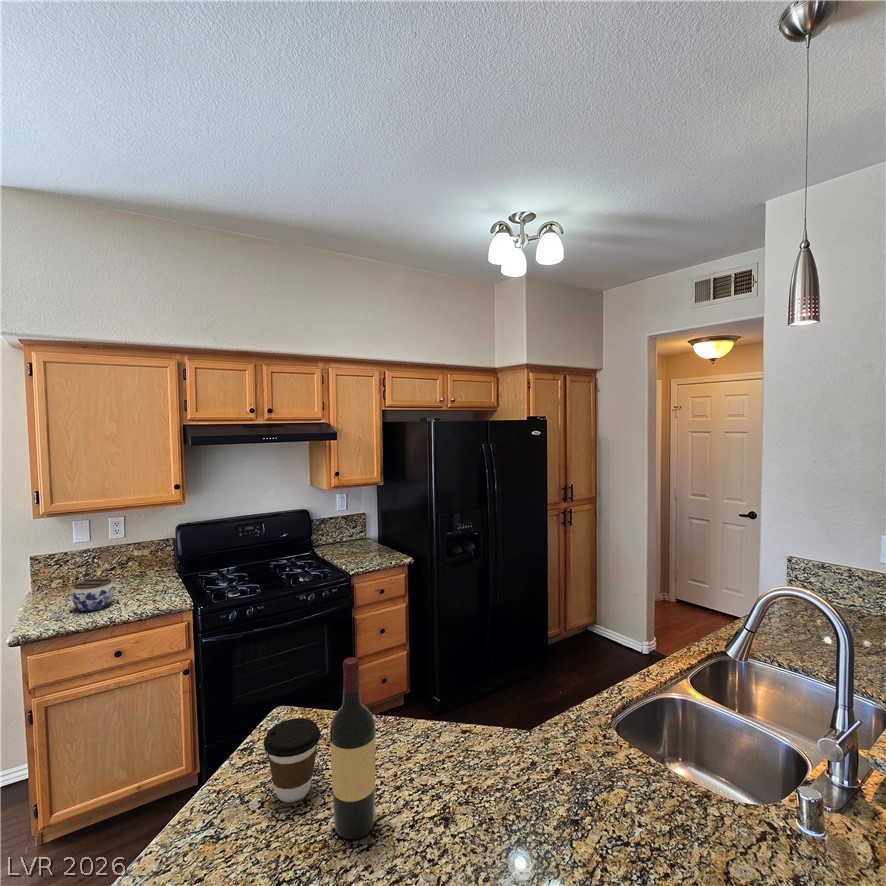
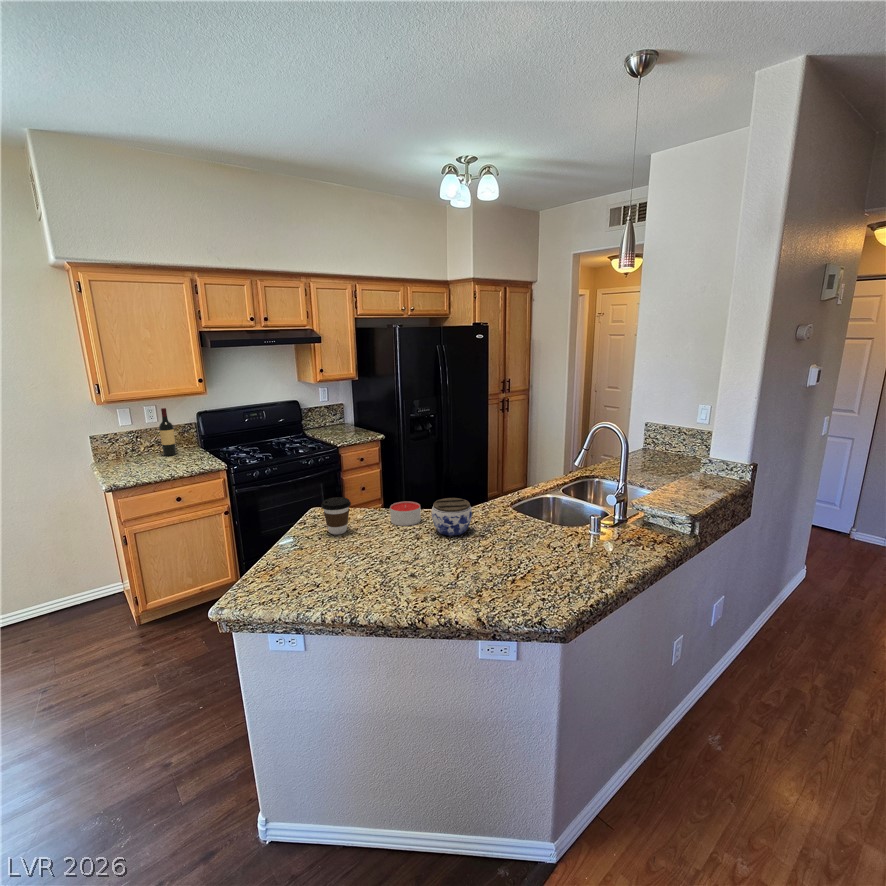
jar: present [71,578,114,611] -> present [432,498,472,536]
wine bottle: present [330,657,376,839] -> present [159,408,176,456]
candle: none [396,719,452,780] -> present [390,501,421,526]

